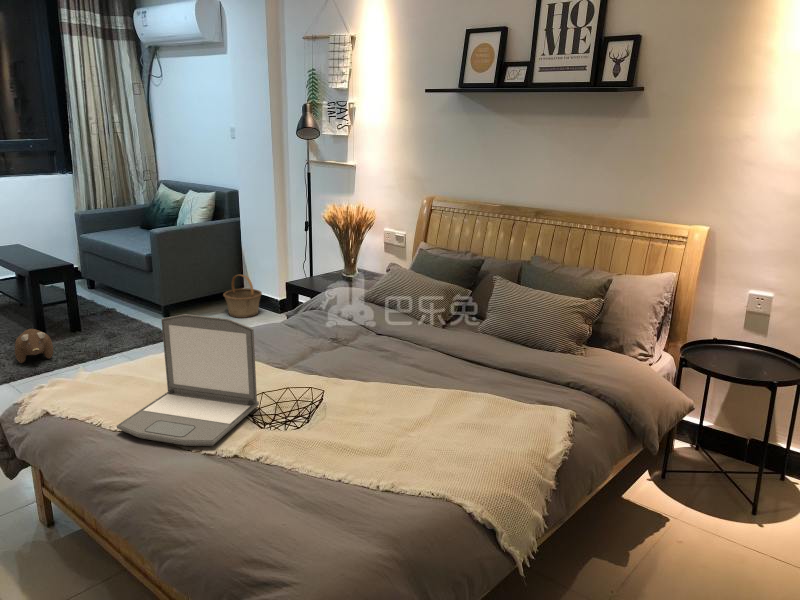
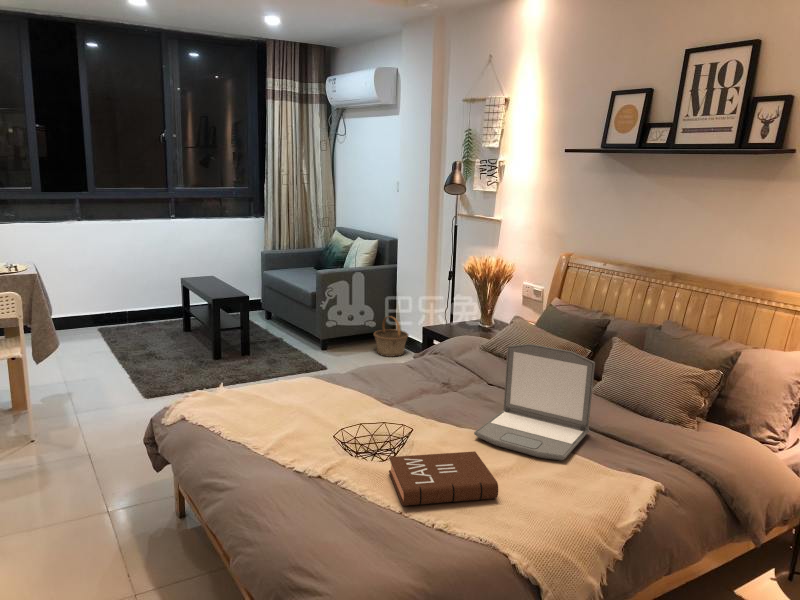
laptop: present [117,314,259,446] -> present [474,344,595,461]
plush toy: present [15,329,53,363] -> none [192,347,222,376]
book: none [311,405,431,473] -> present [389,451,498,506]

